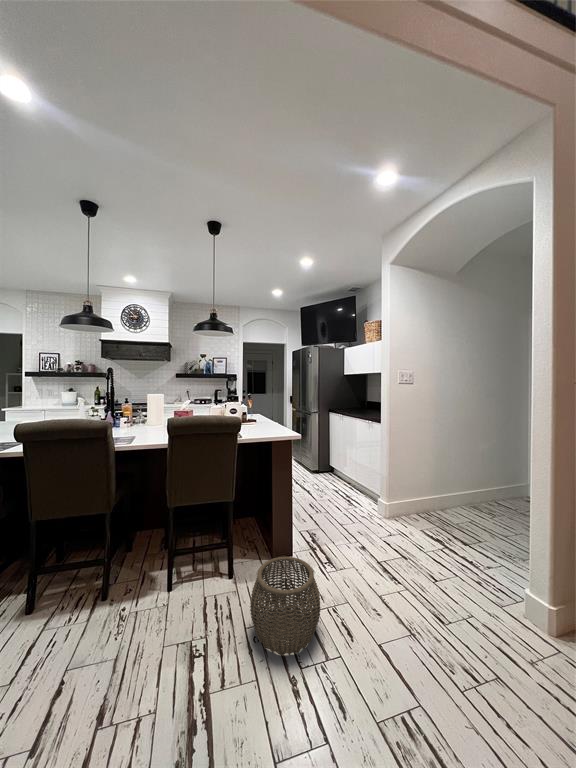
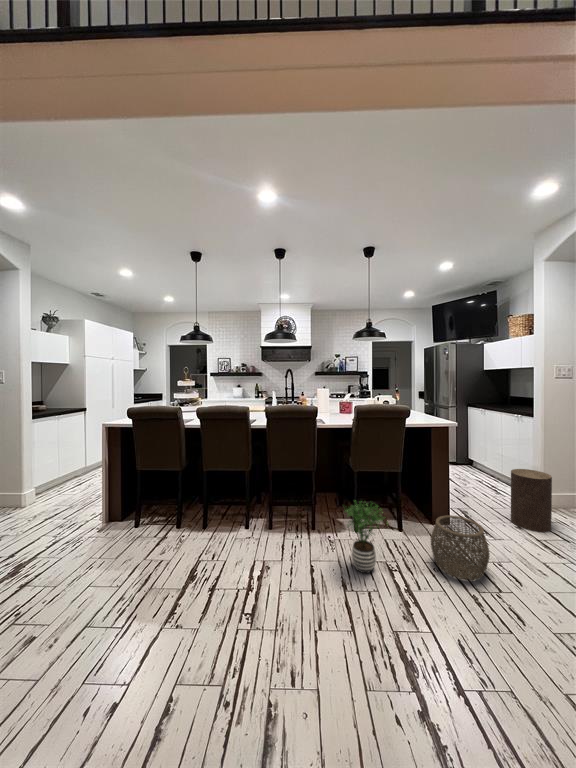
stool: none [357,478,393,549] -> present [511,469,552,532]
potted plant: none [102,558,182,684] -> present [345,501,388,573]

